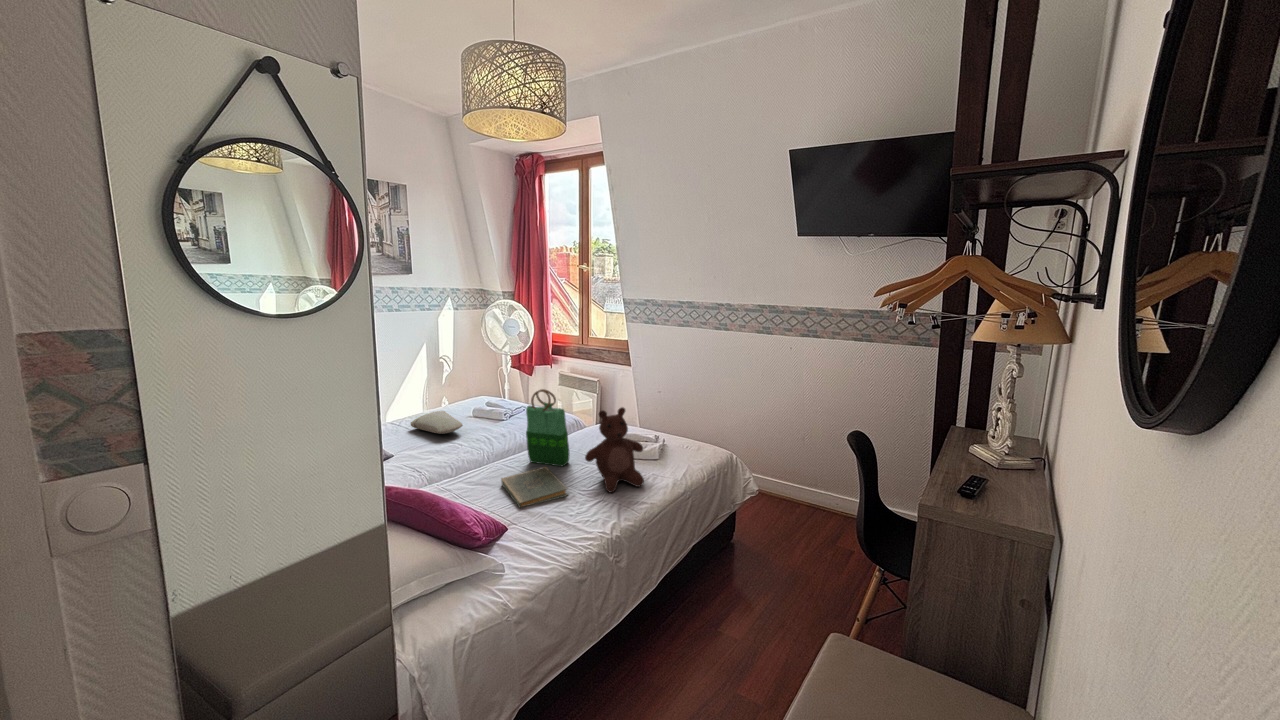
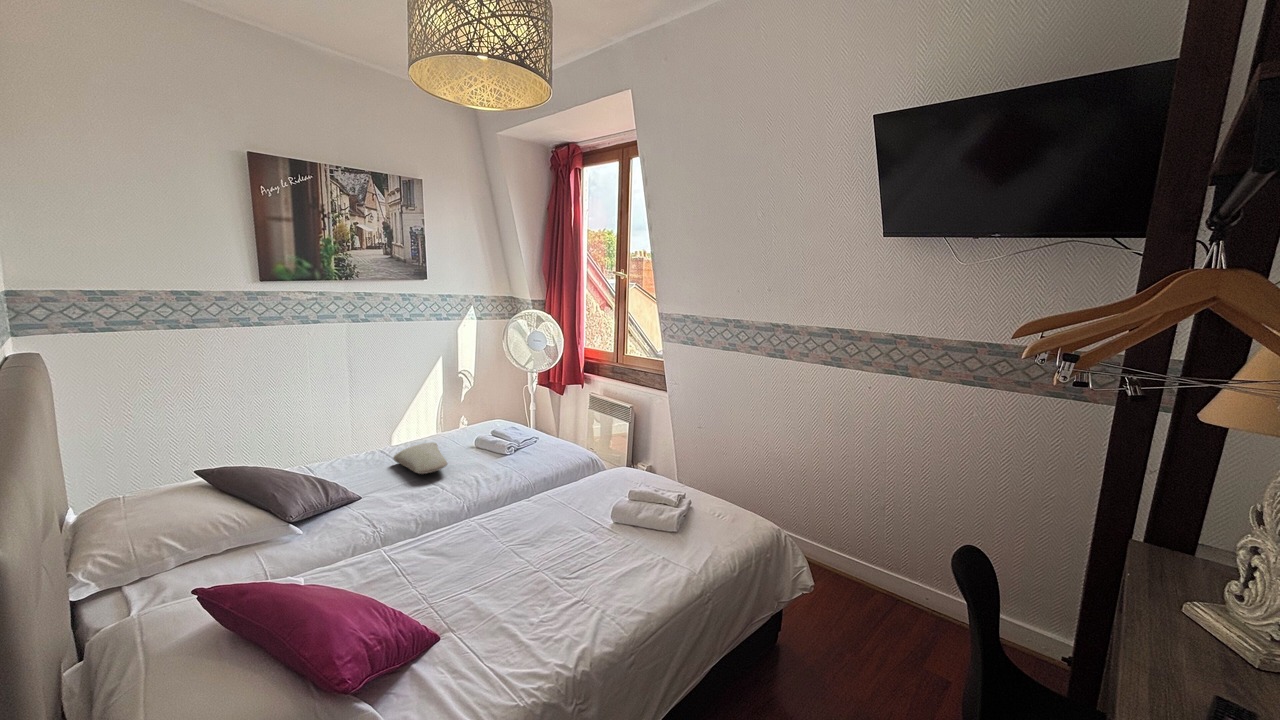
tote bag: present [526,389,570,466] -> none [501,435,555,537]
teddy bear: present [585,407,644,493] -> none [562,470,645,593]
book: present [501,467,567,508] -> none [454,539,532,612]

